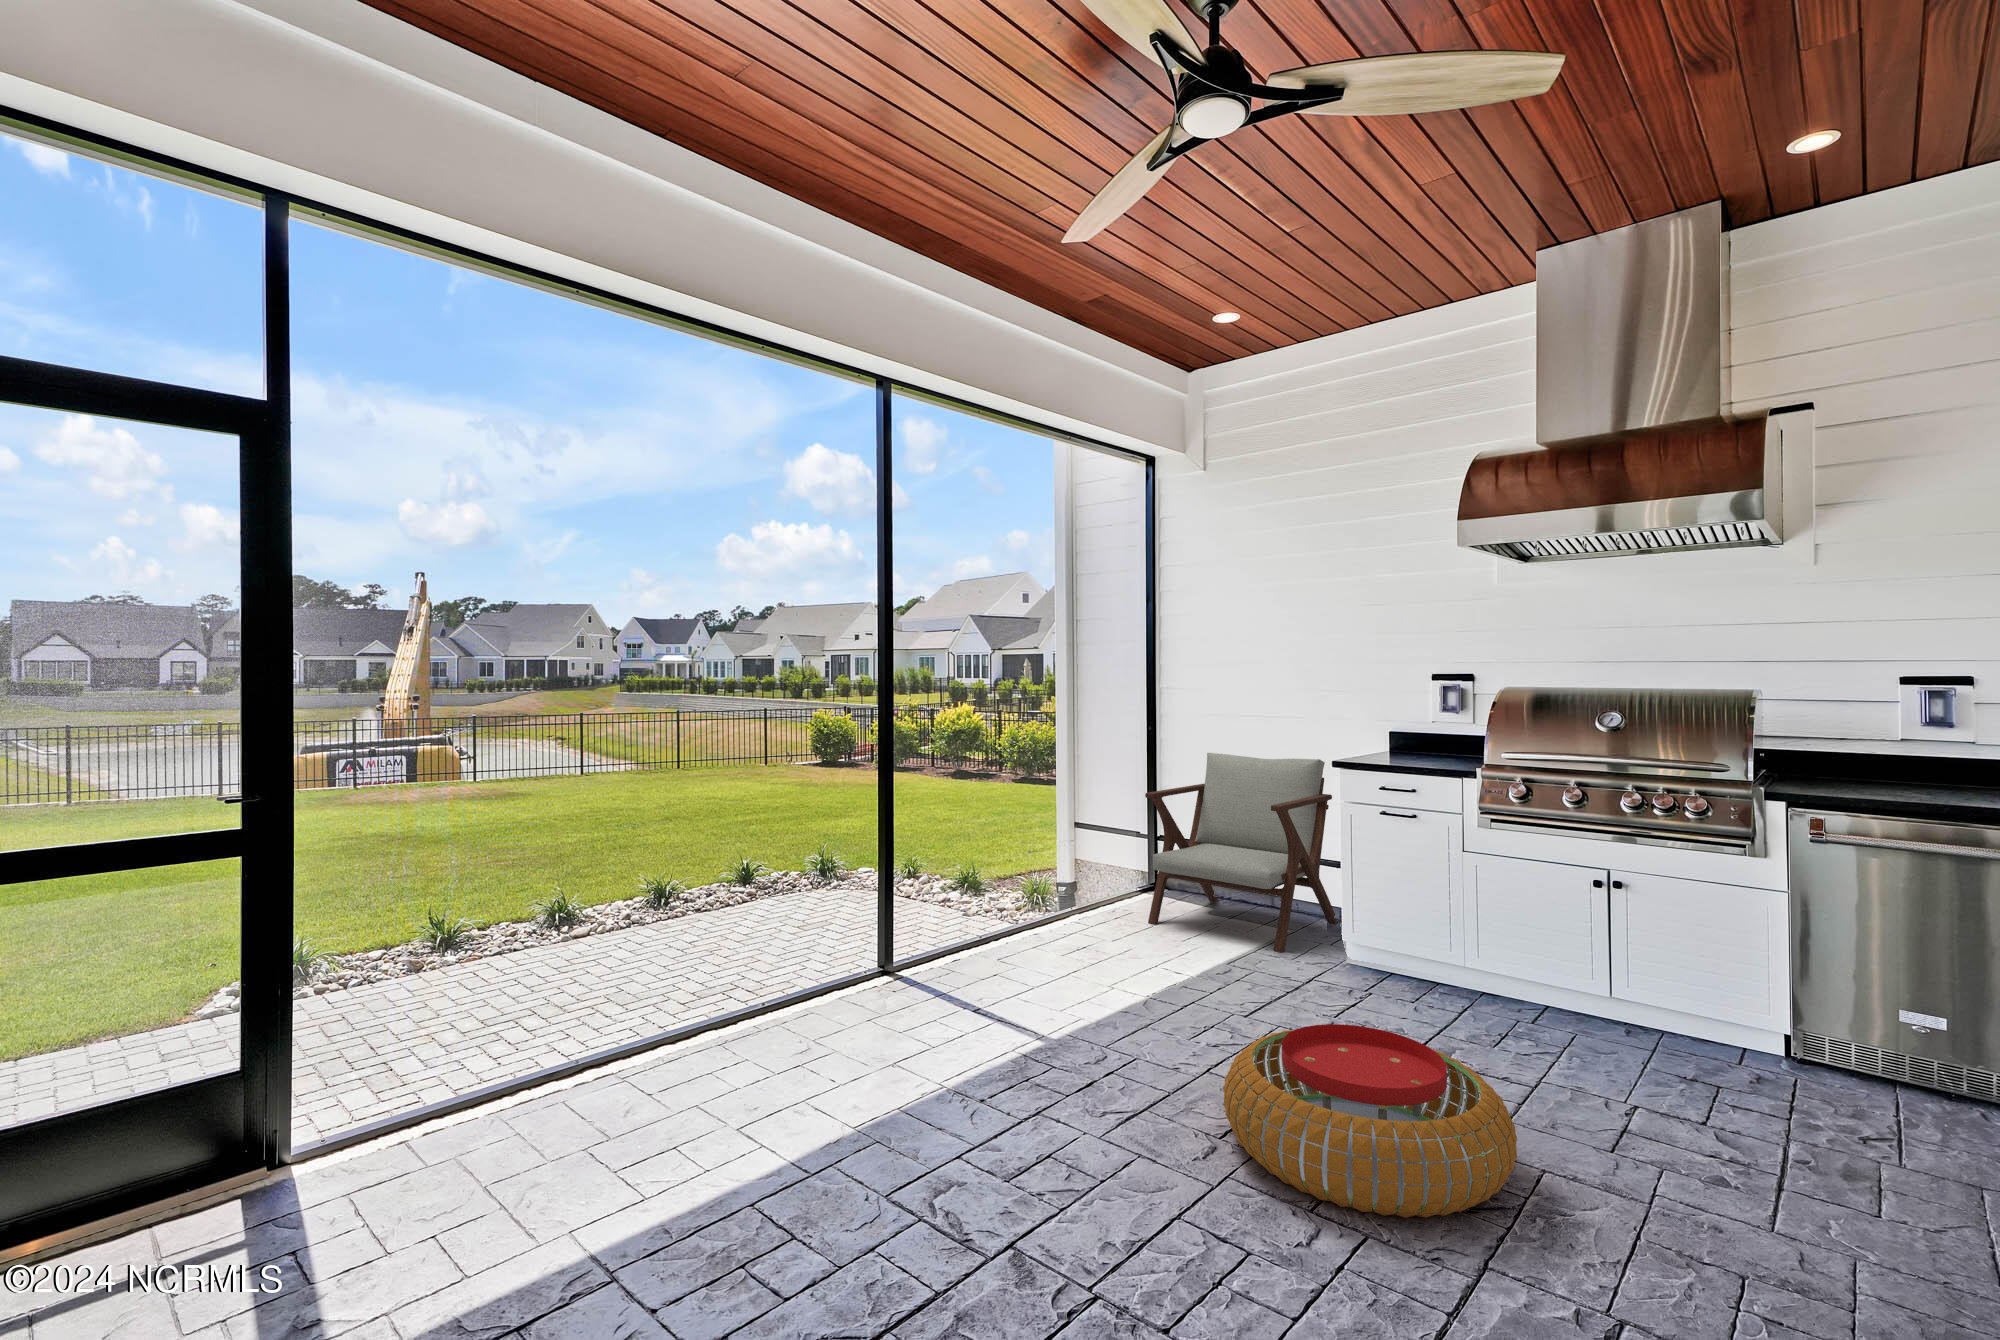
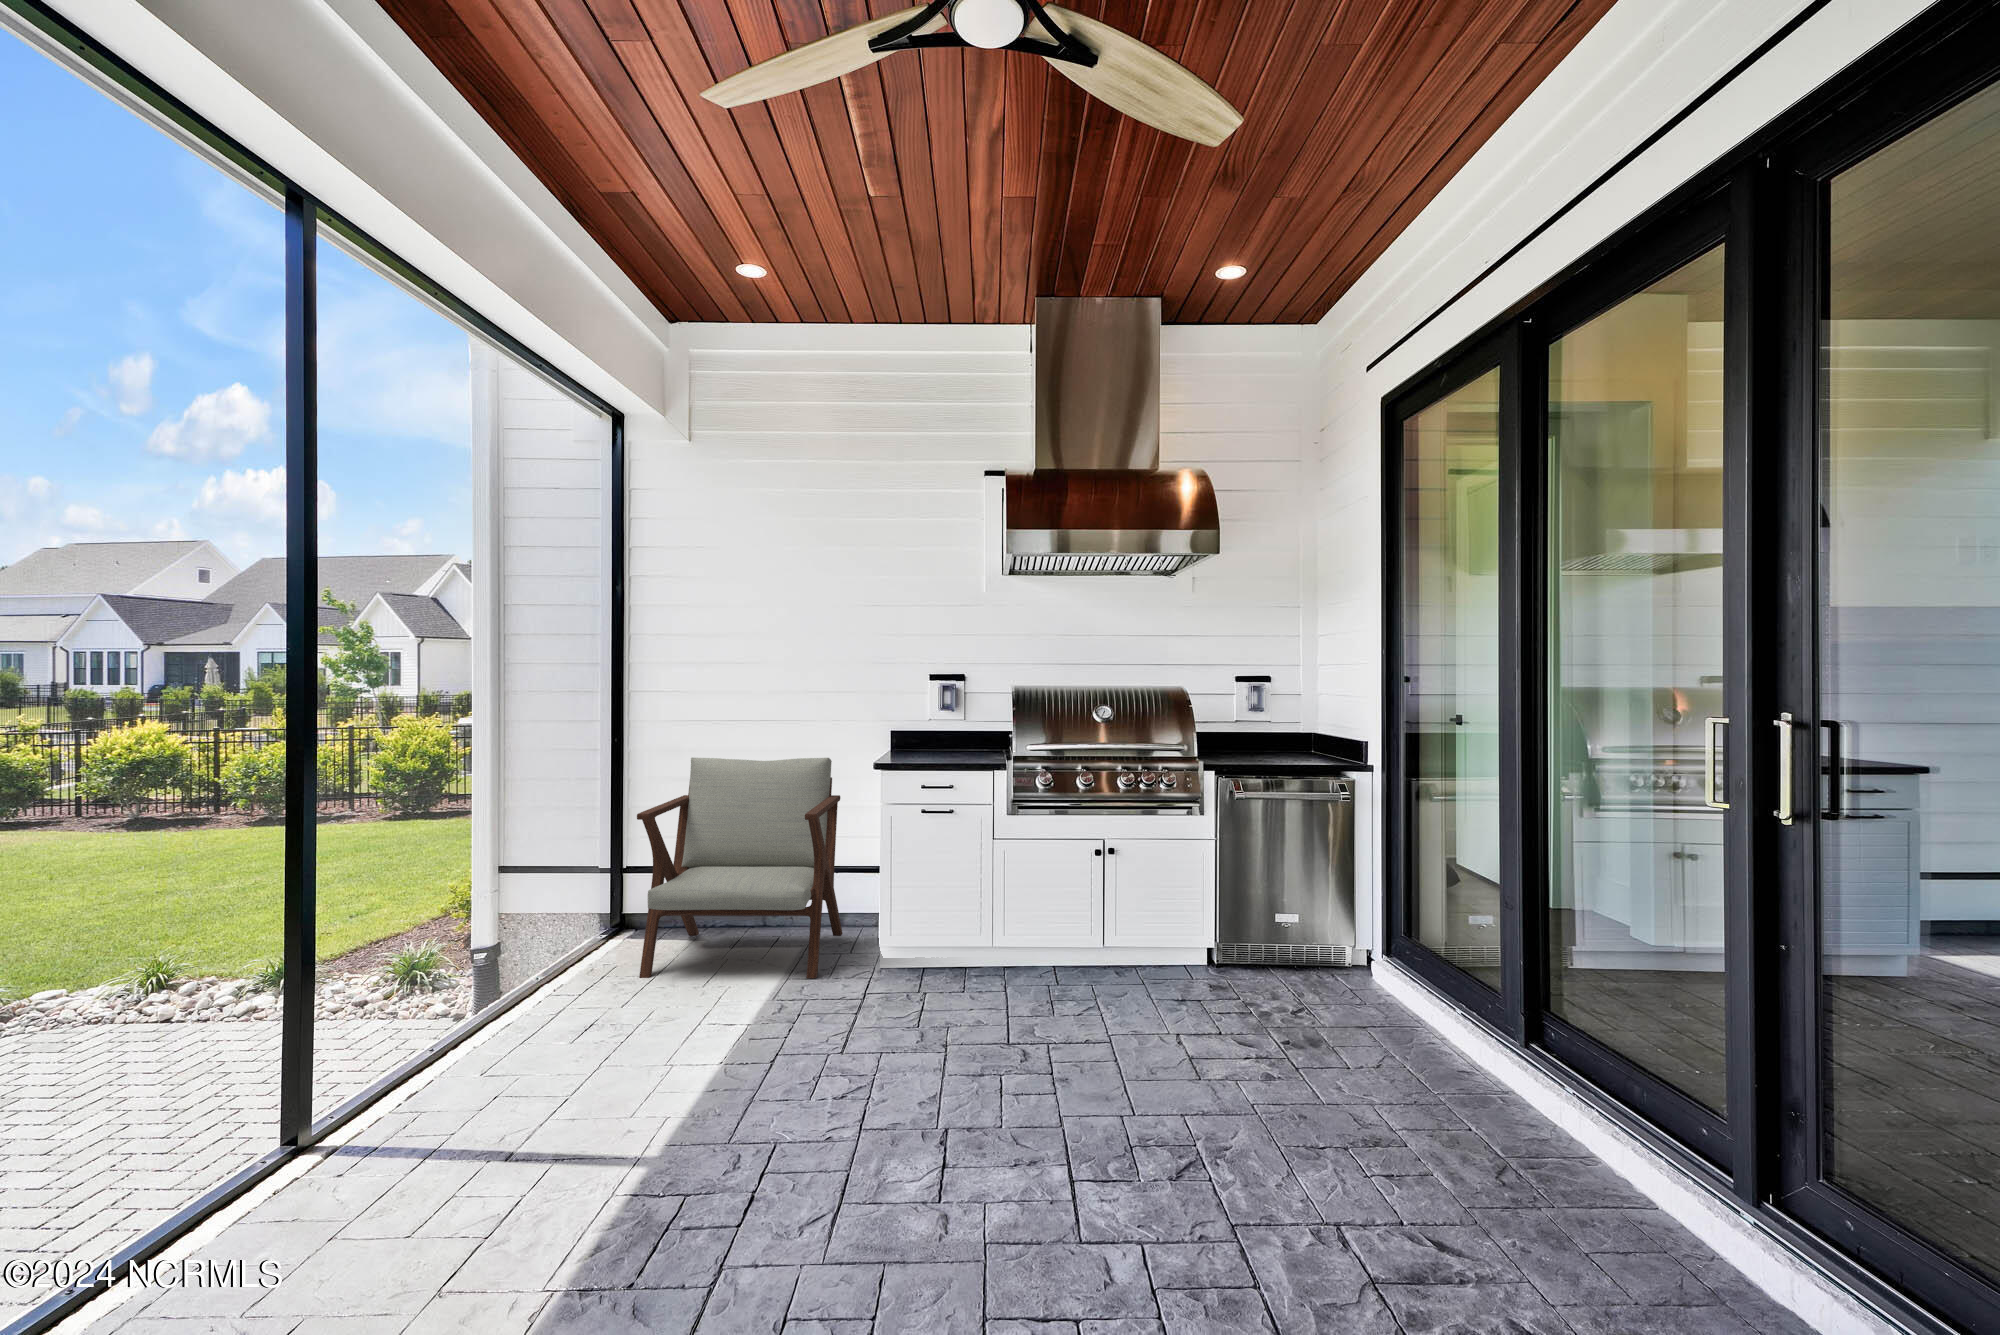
pouf: present [1224,1024,1517,1218] -> none [930,1034,1212,1229]

